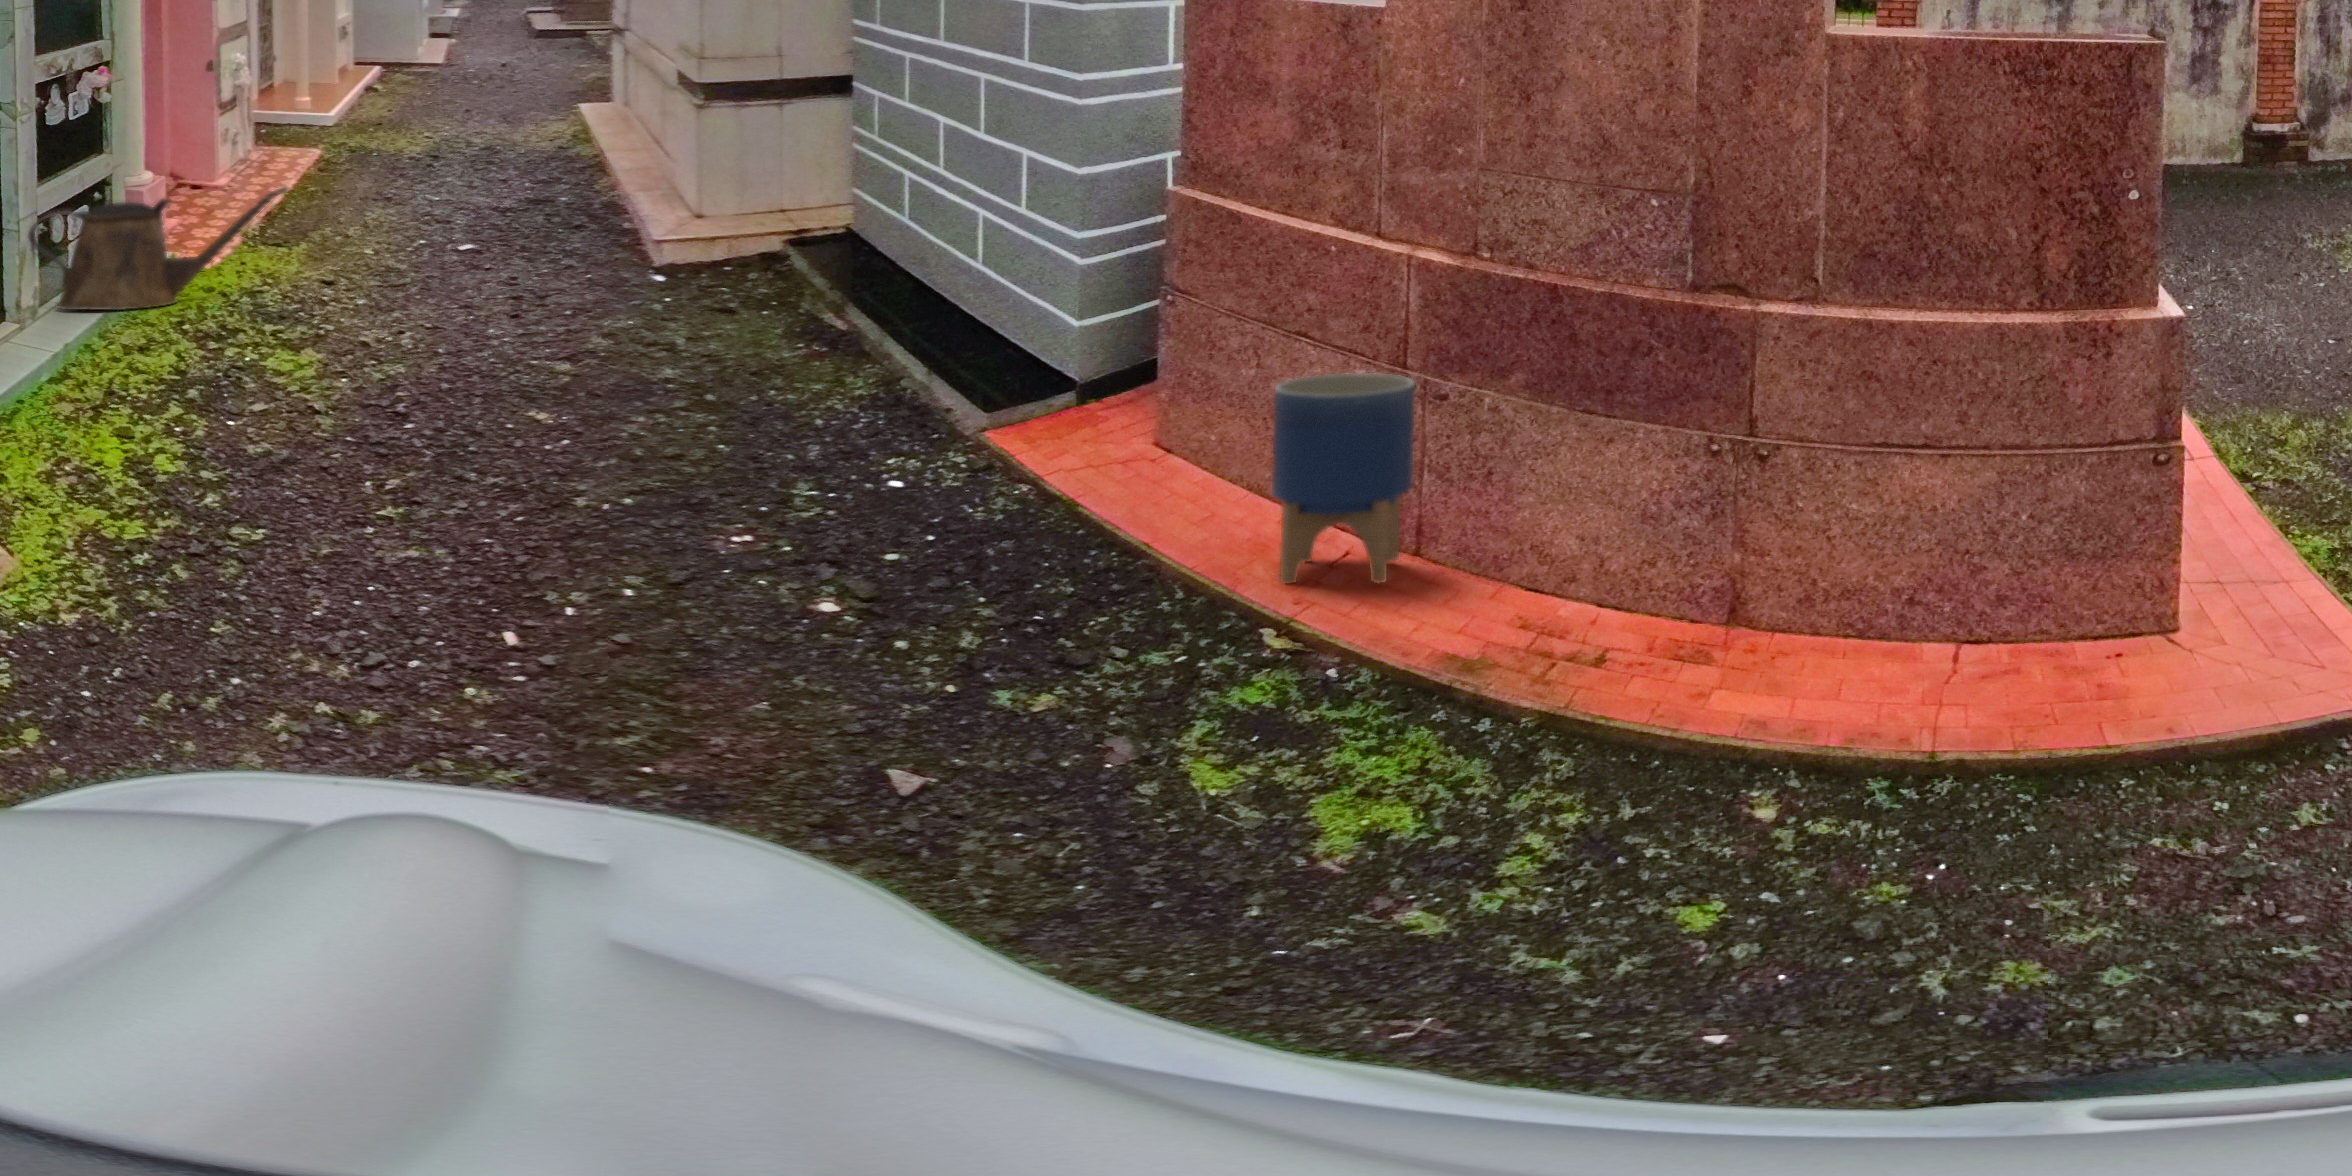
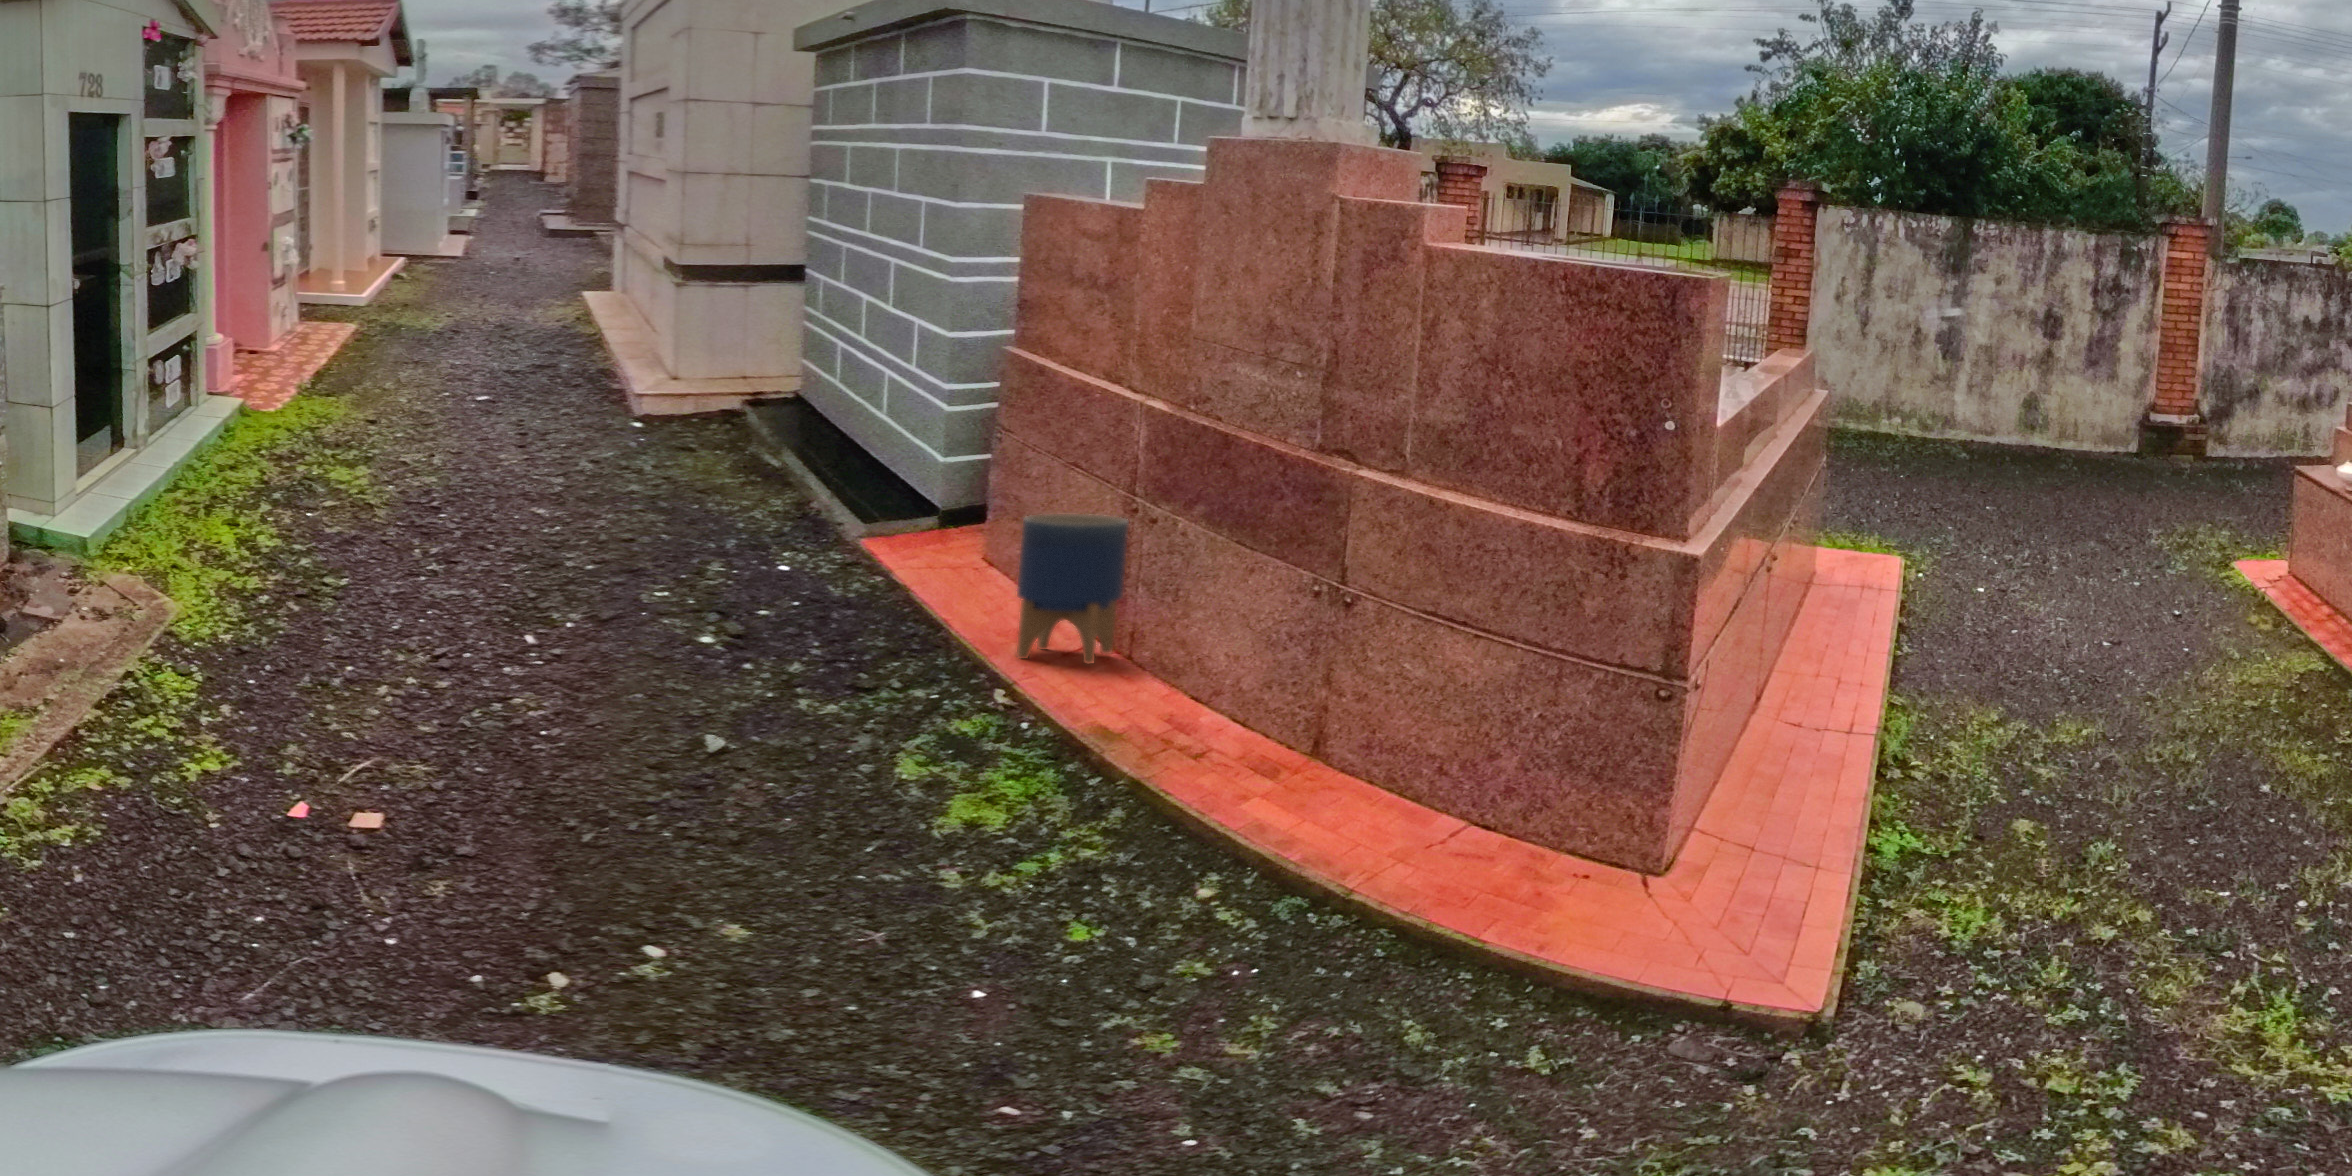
watering can: present [27,187,288,310] -> none [138,343,333,431]

